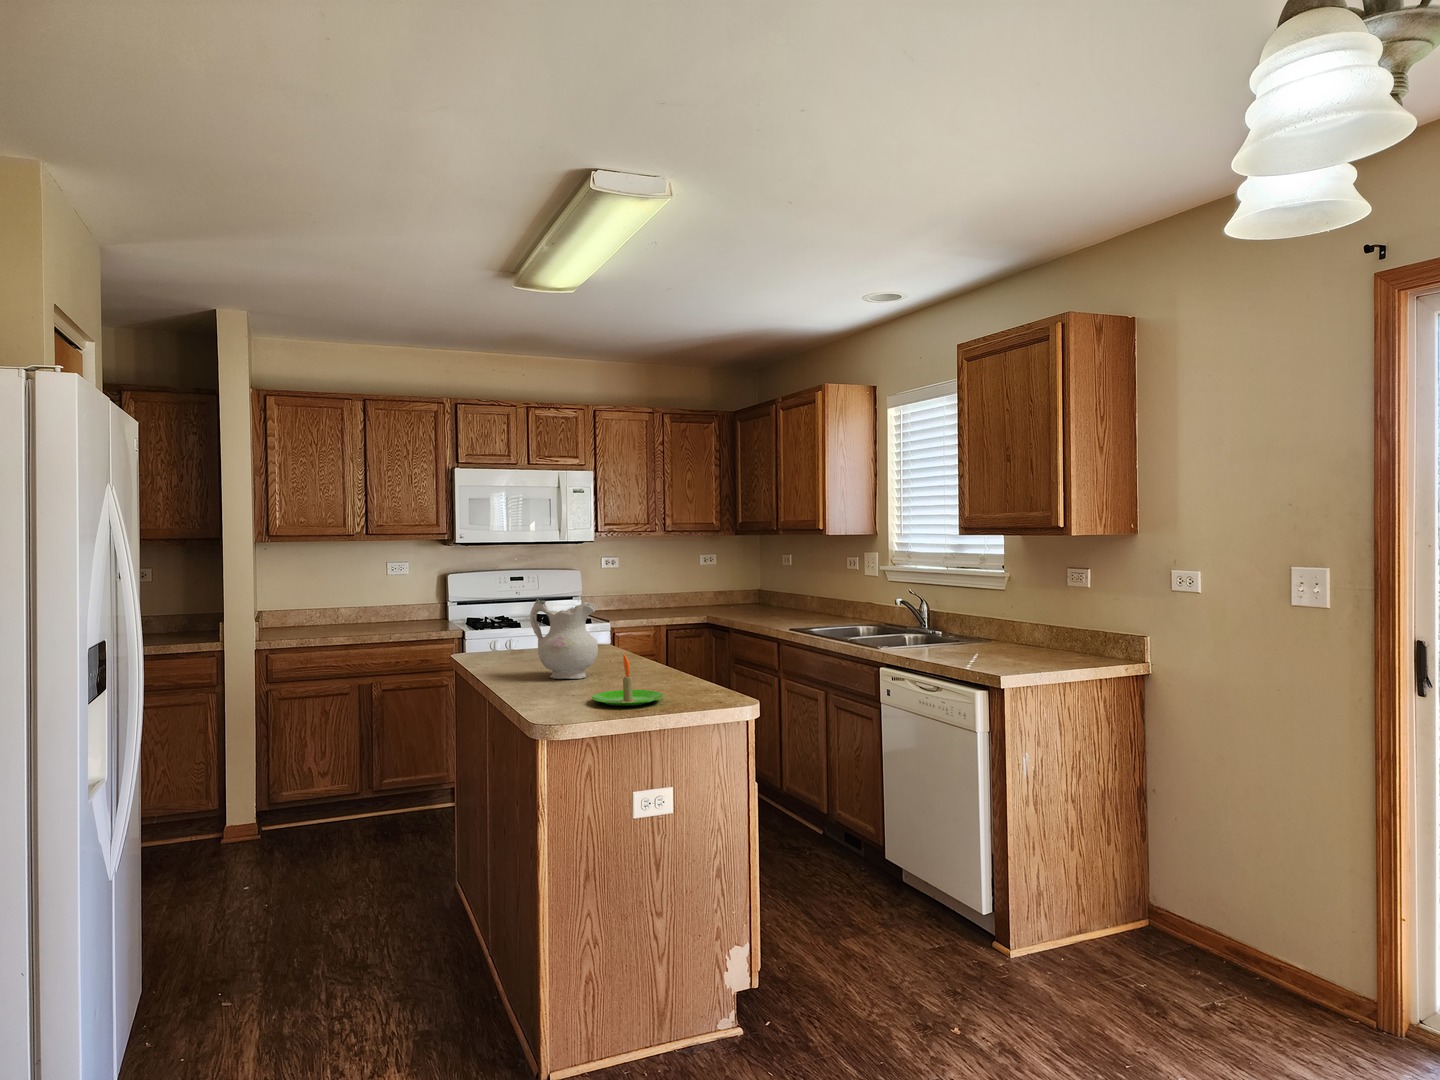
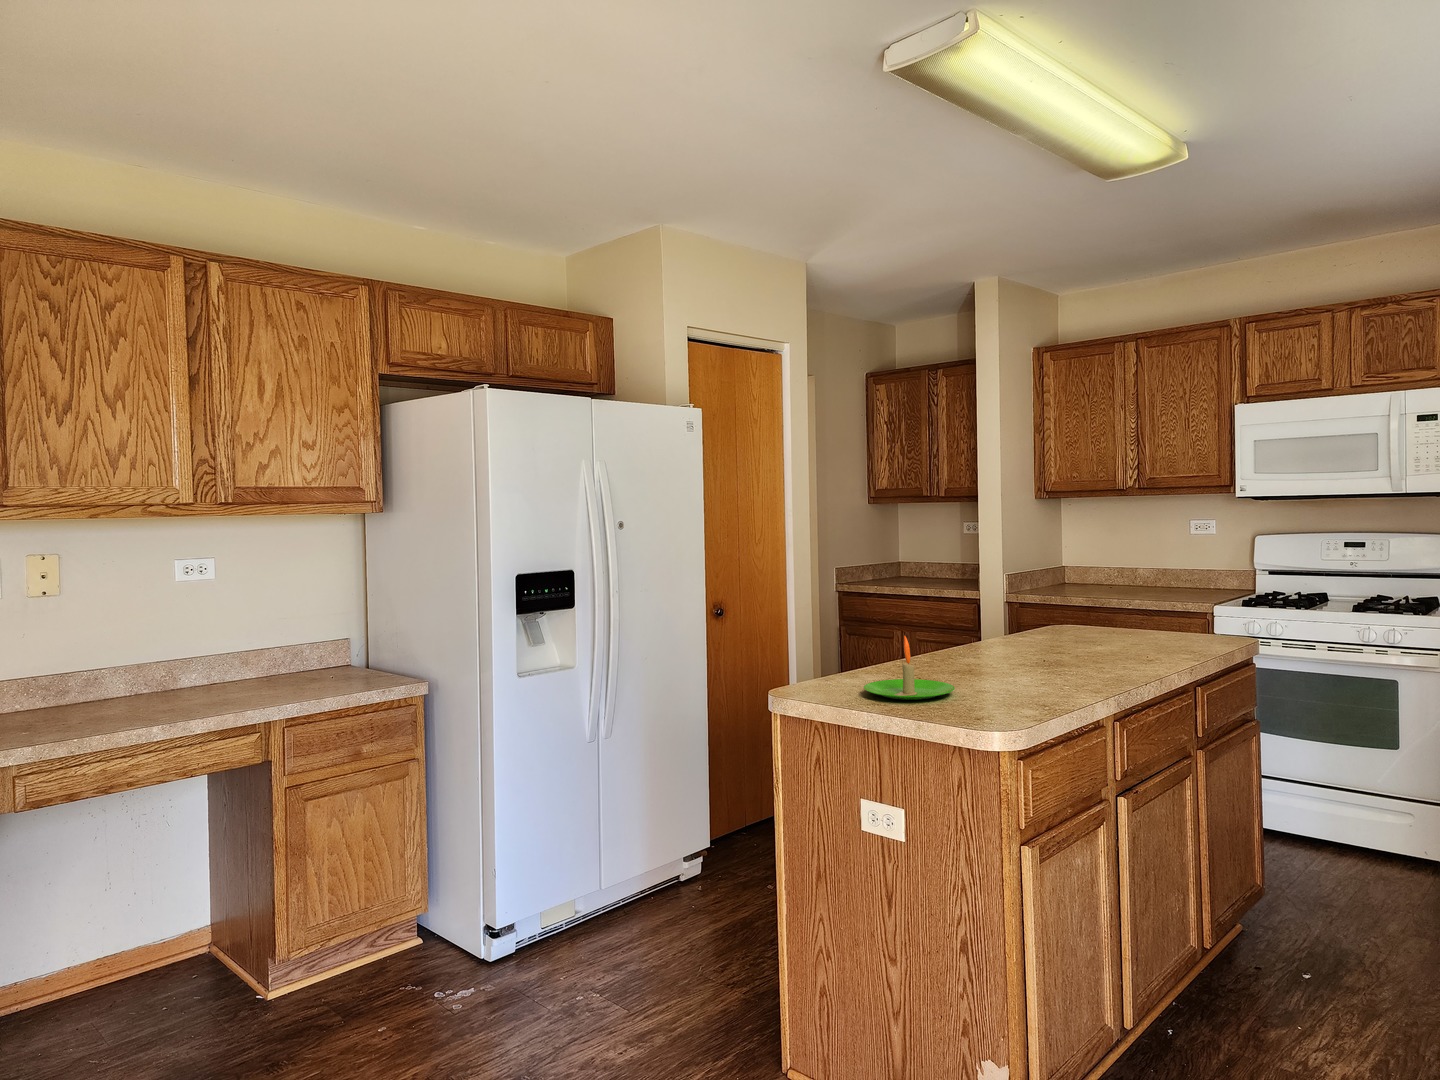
ceramic pitcher: present [530,600,598,679] -> none [962,566,1038,665]

